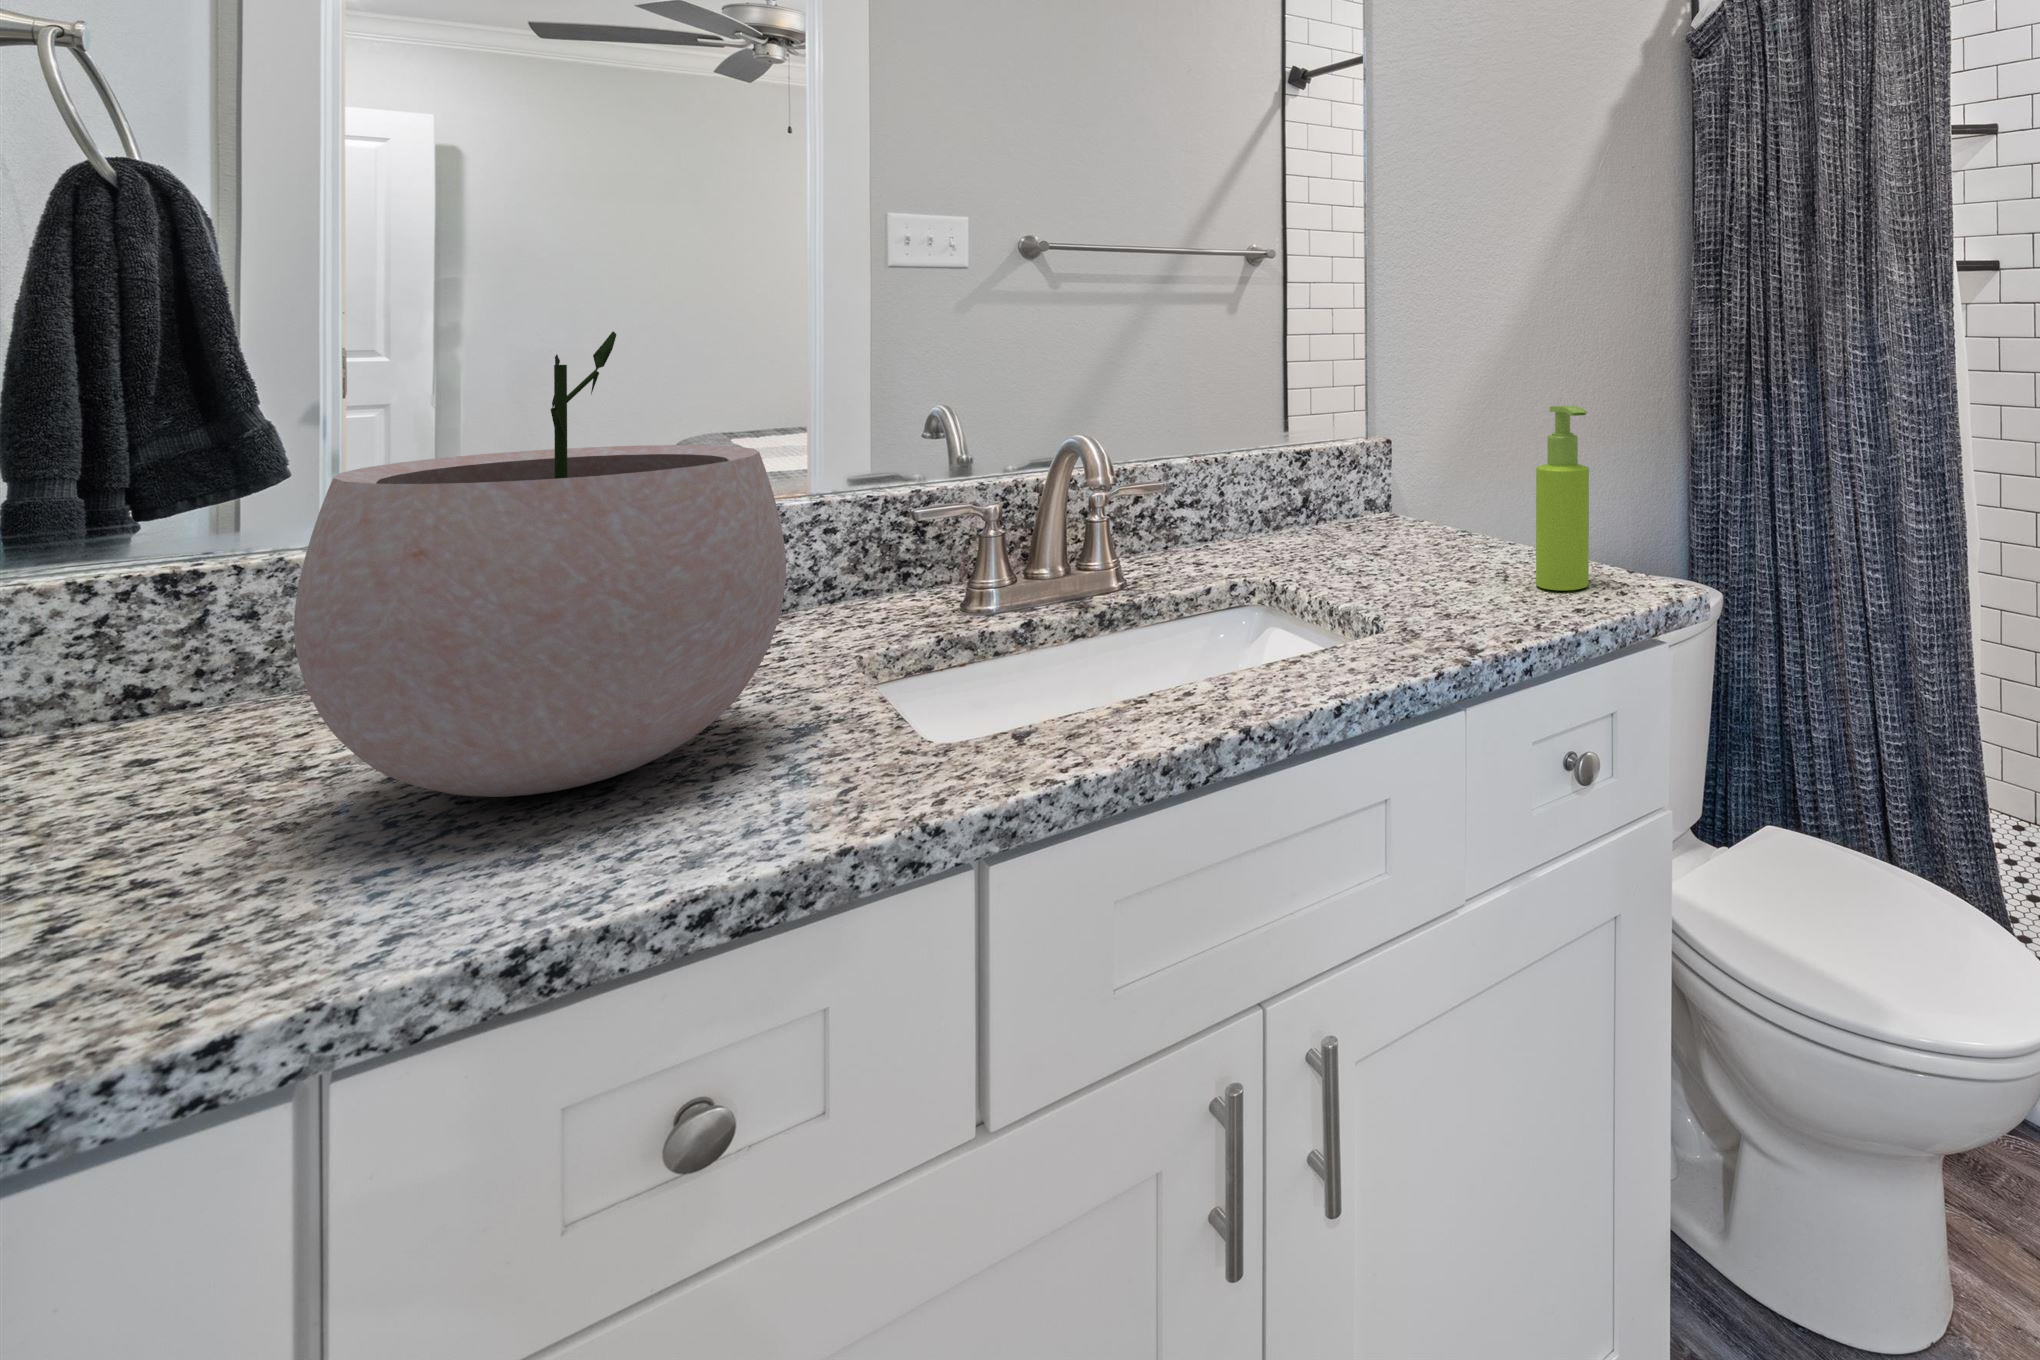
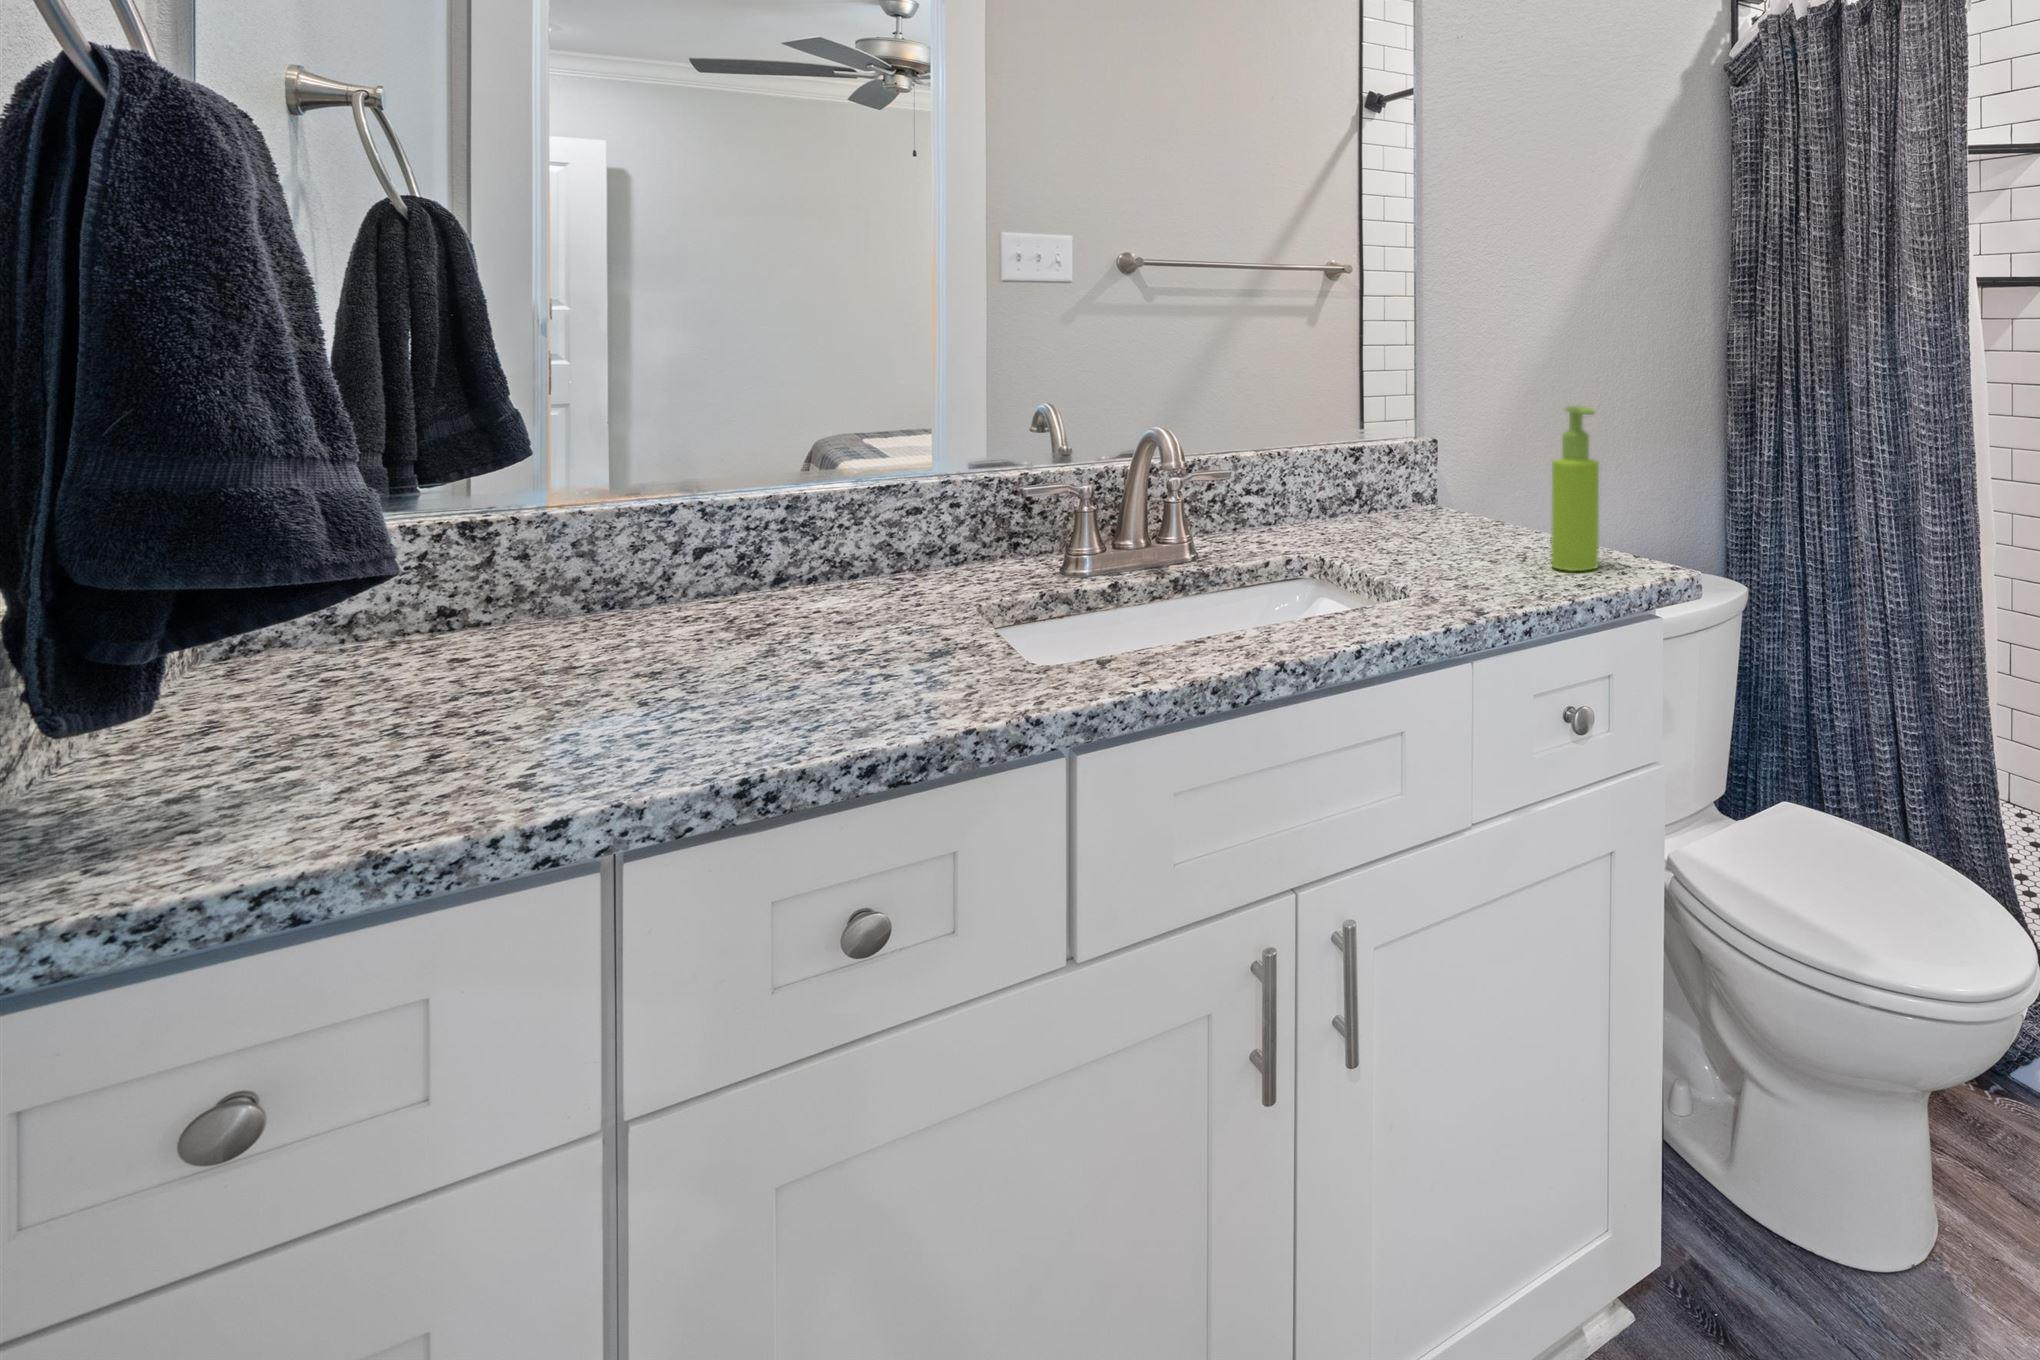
plant pot: present [294,331,786,797] -> none [583,327,924,687]

